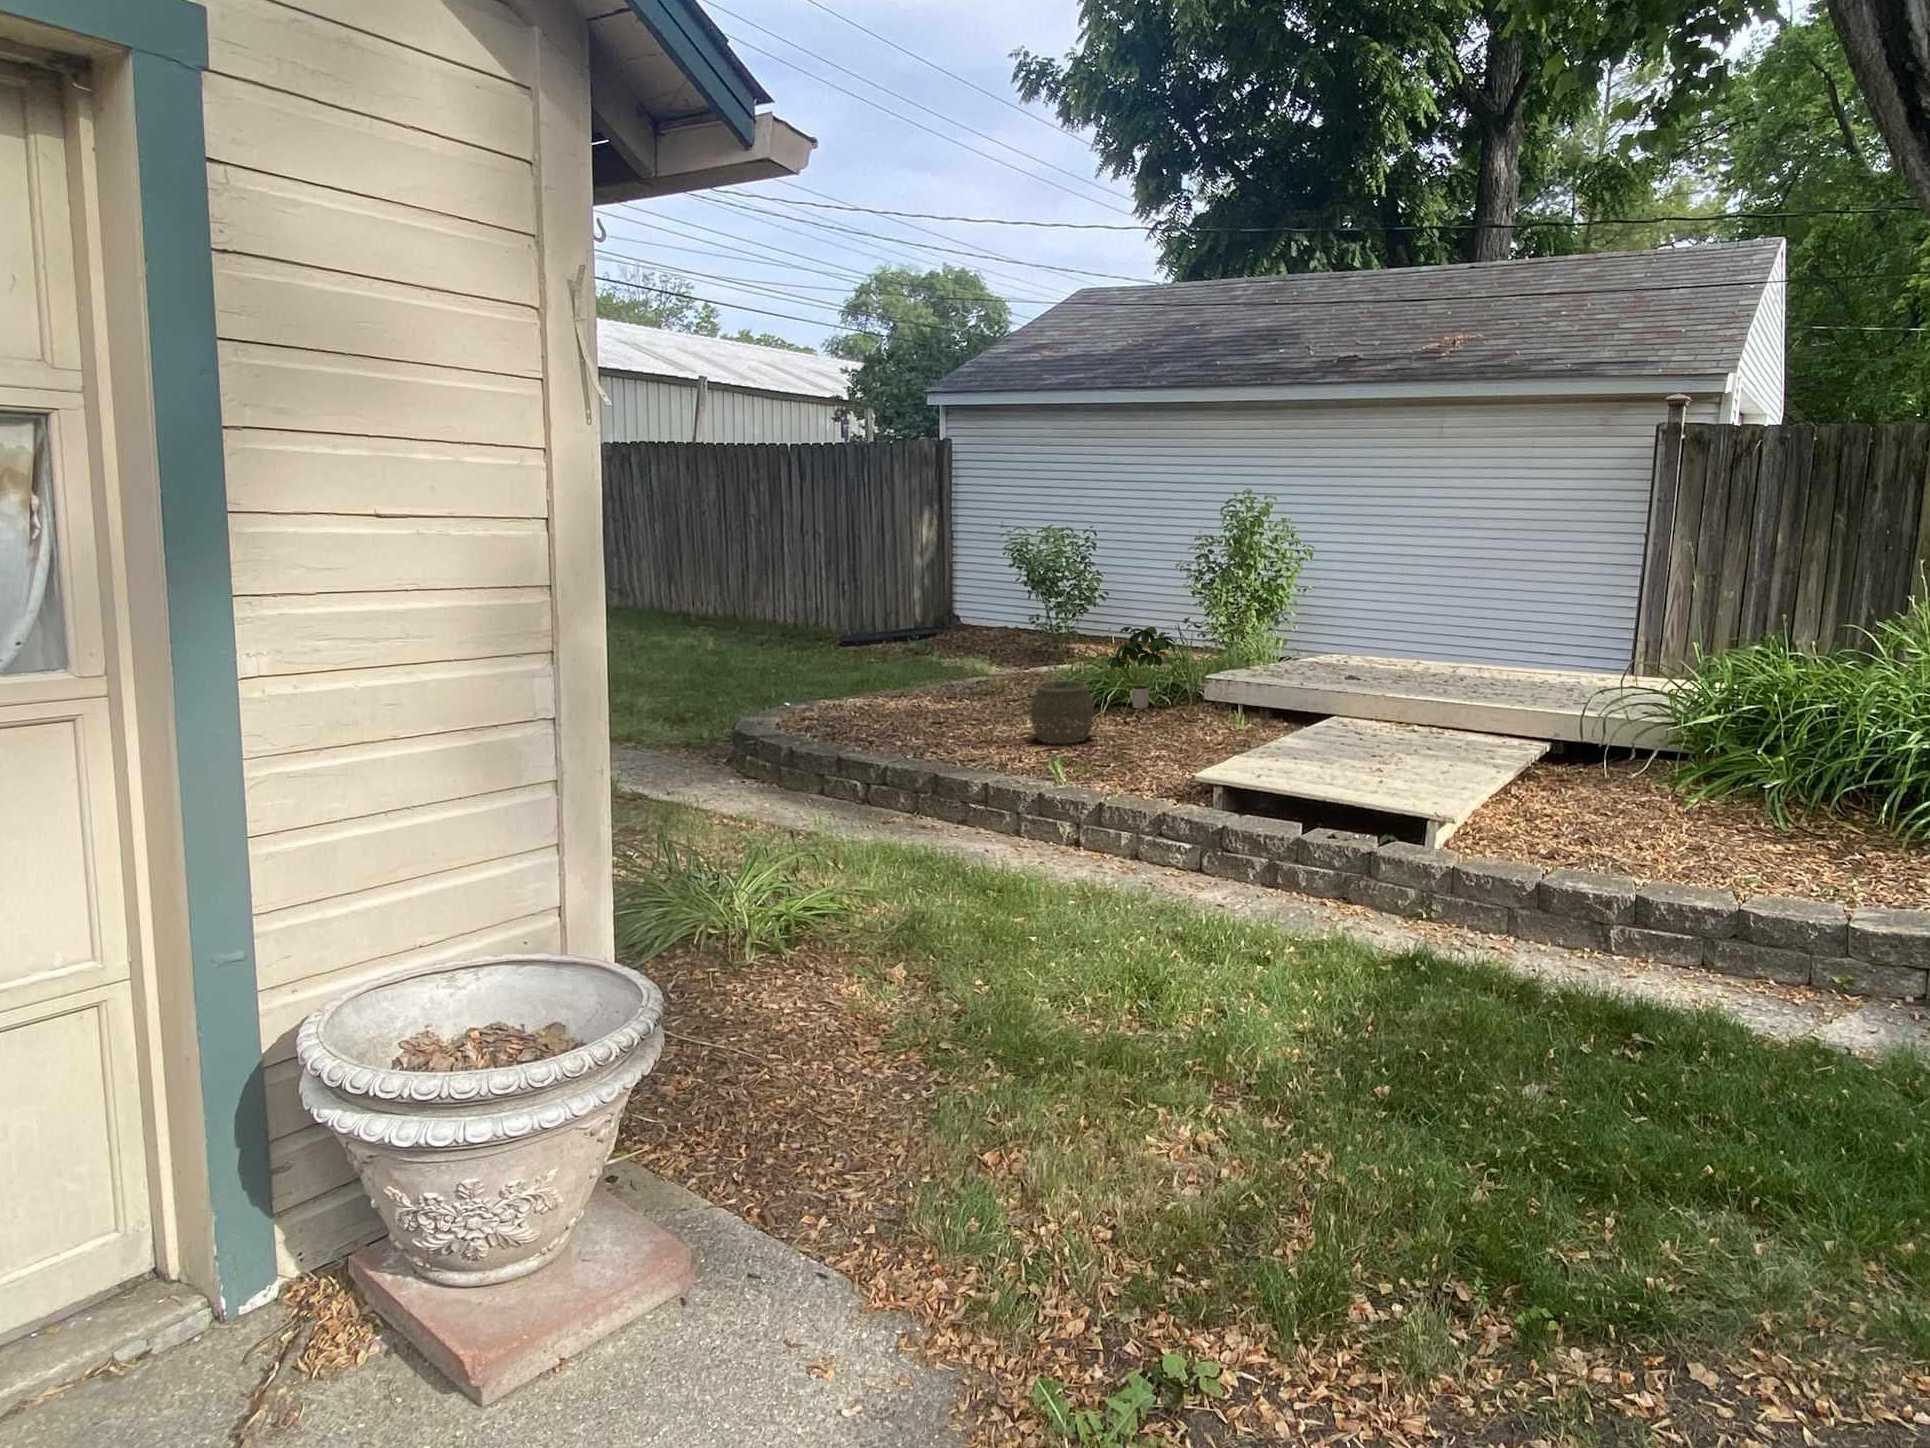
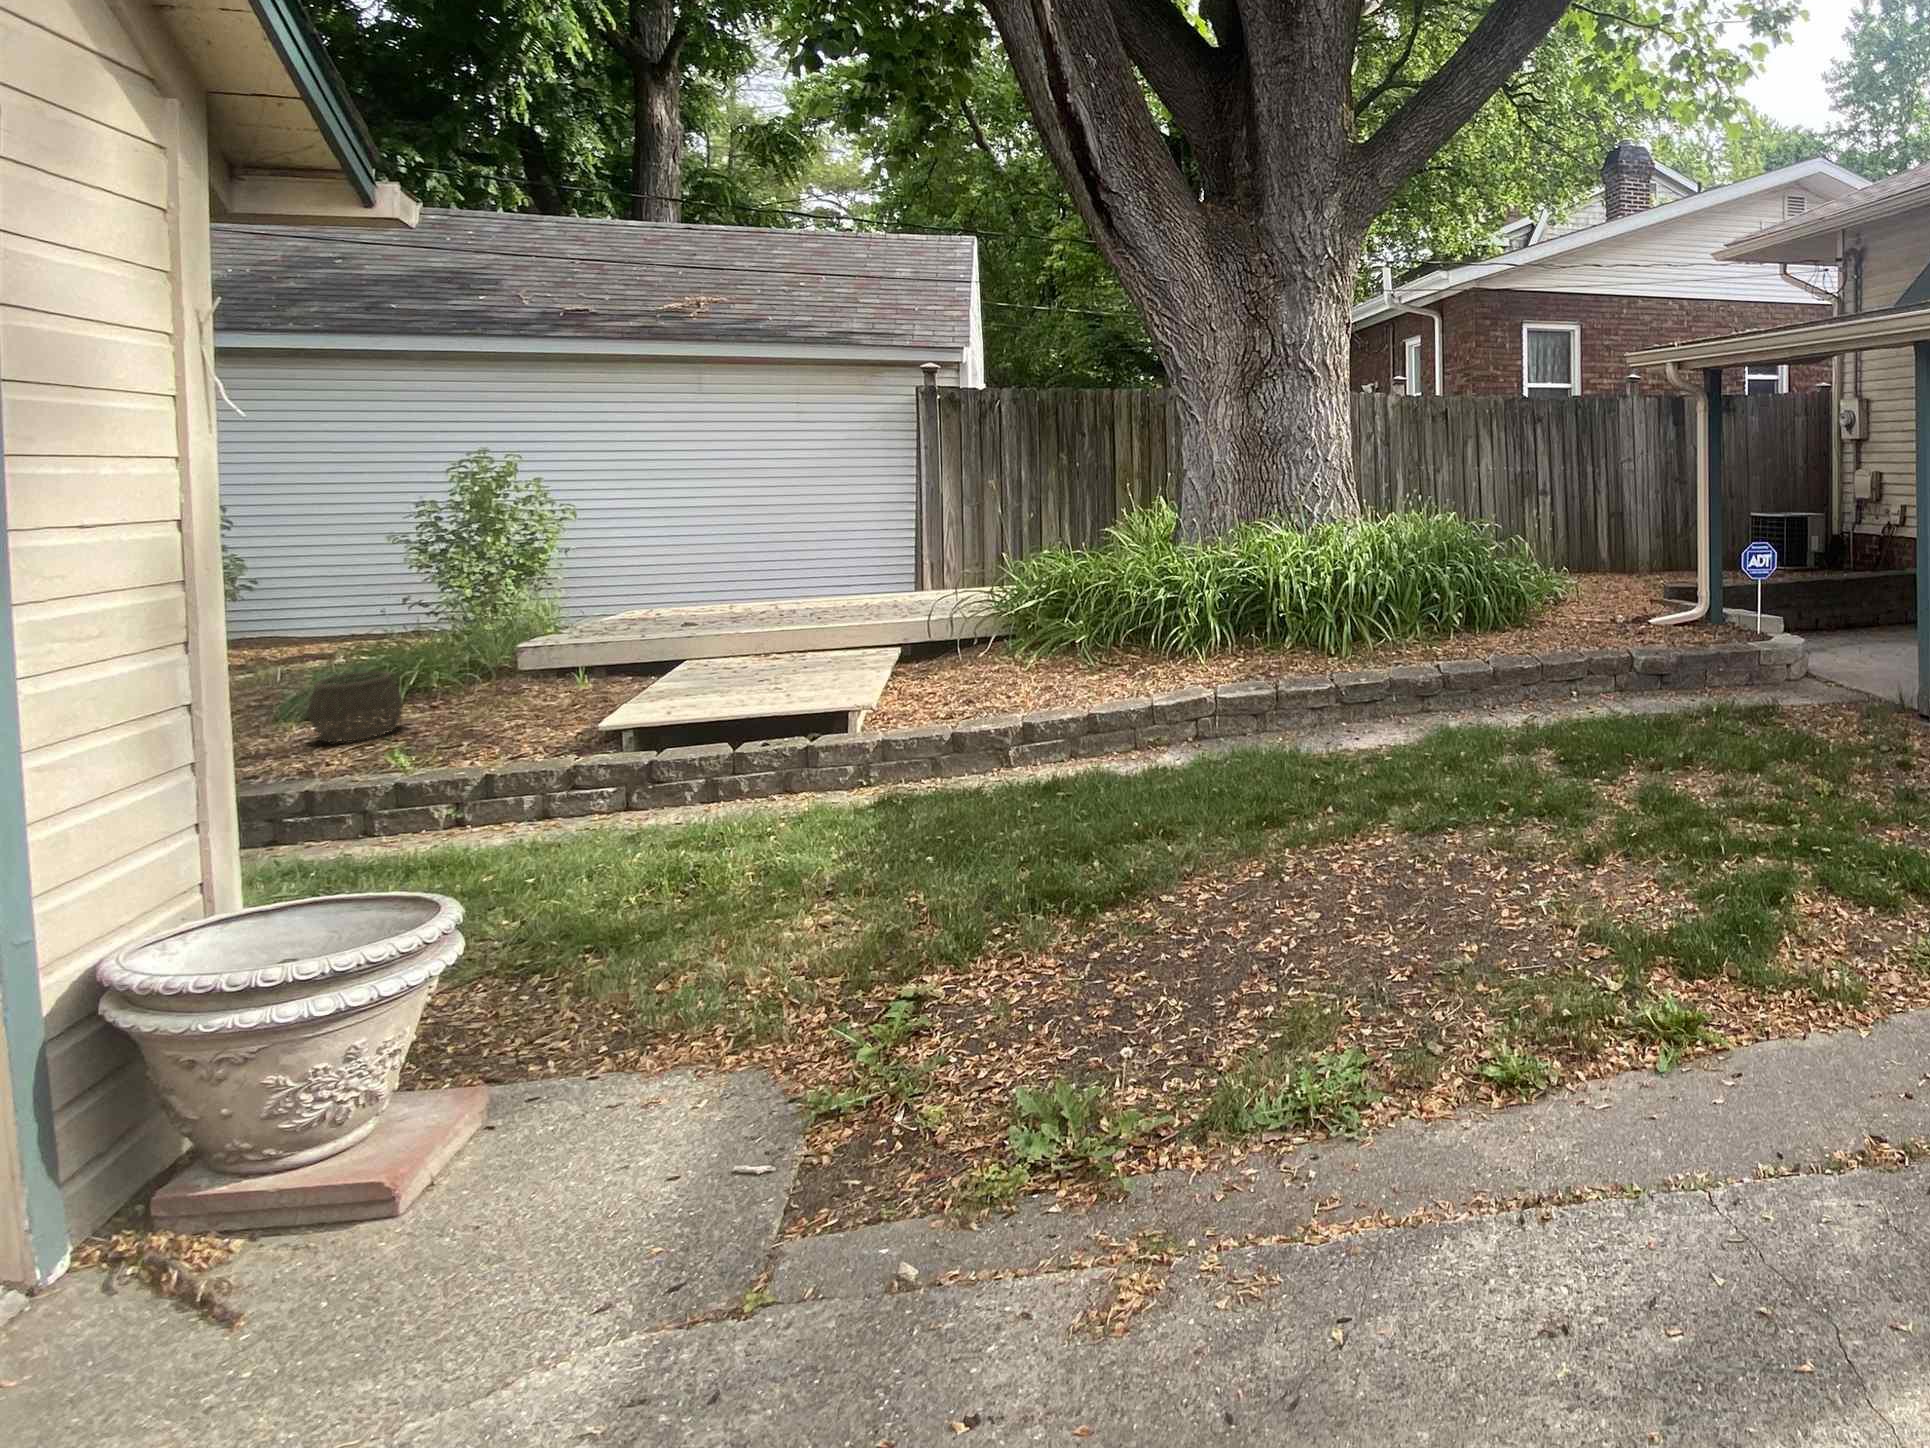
potted plant: present [1108,626,1175,708] -> none [377,605,475,691]

